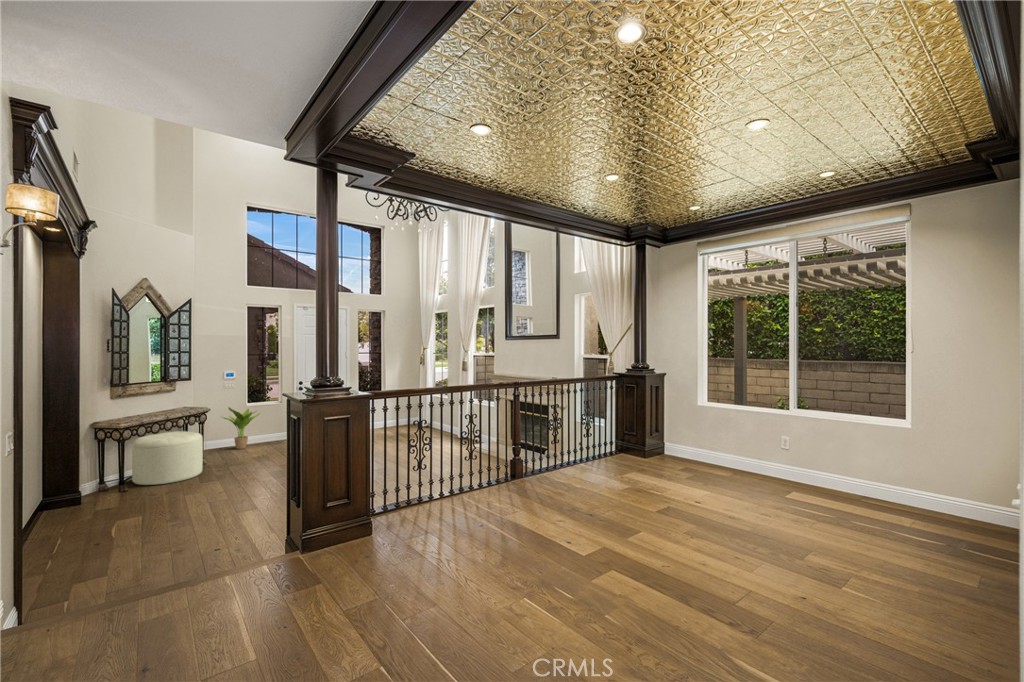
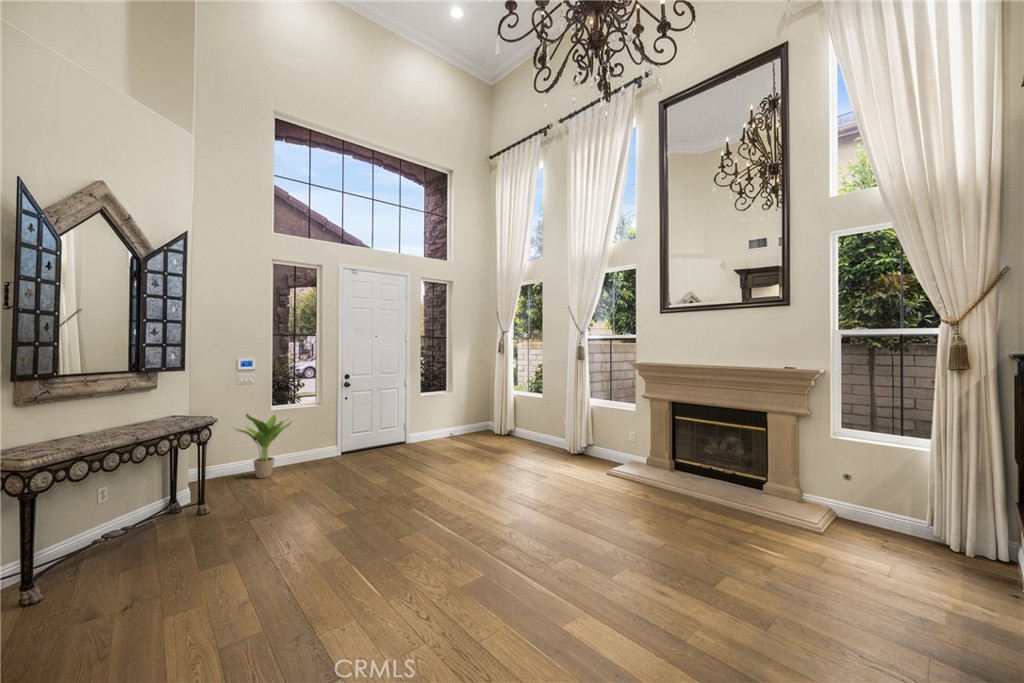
ottoman: present [132,431,203,485] -> none [55,463,204,585]

